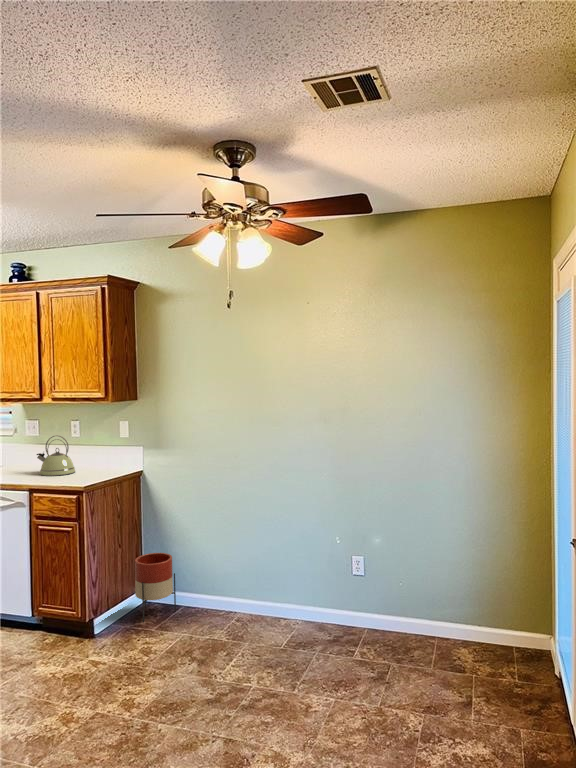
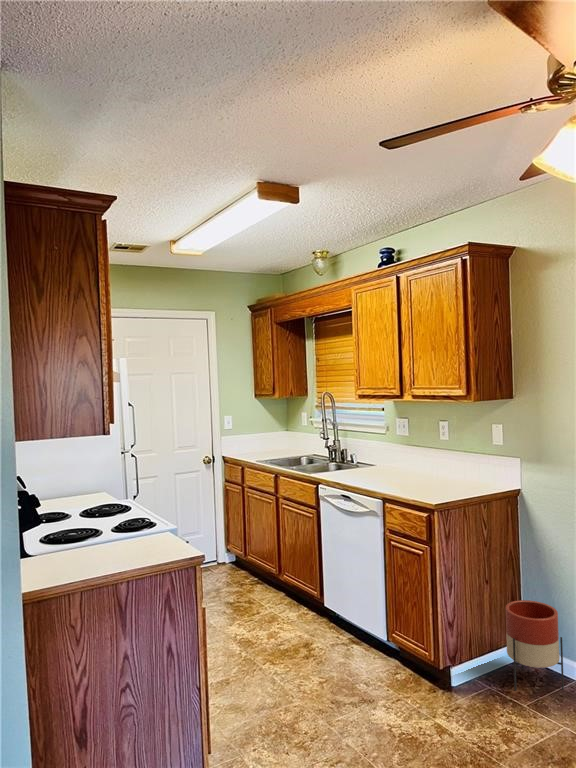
kettle: present [37,435,75,476] -> none [398,438,440,484]

